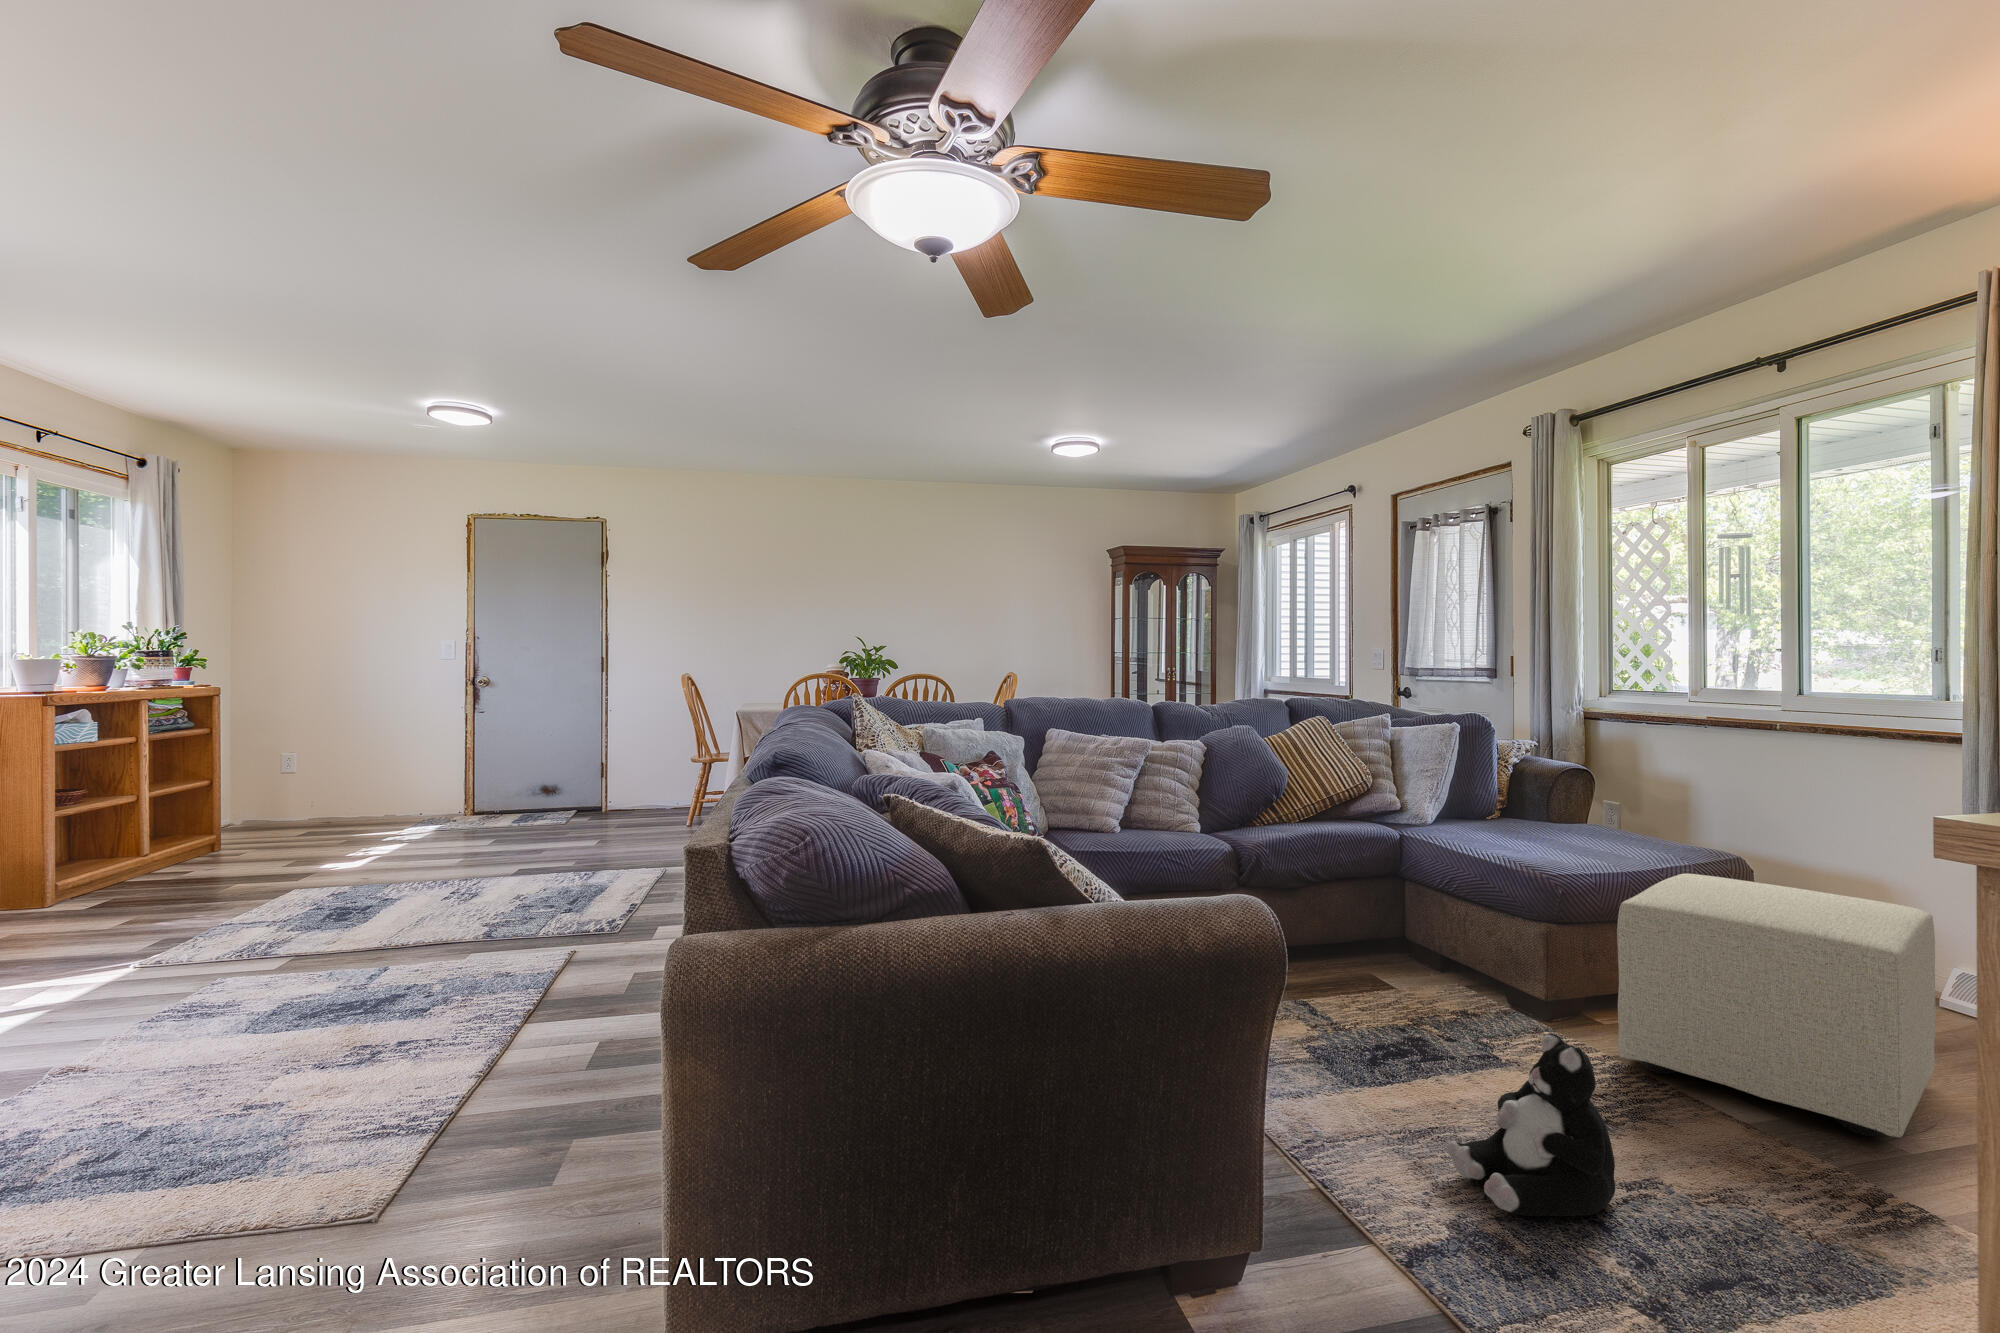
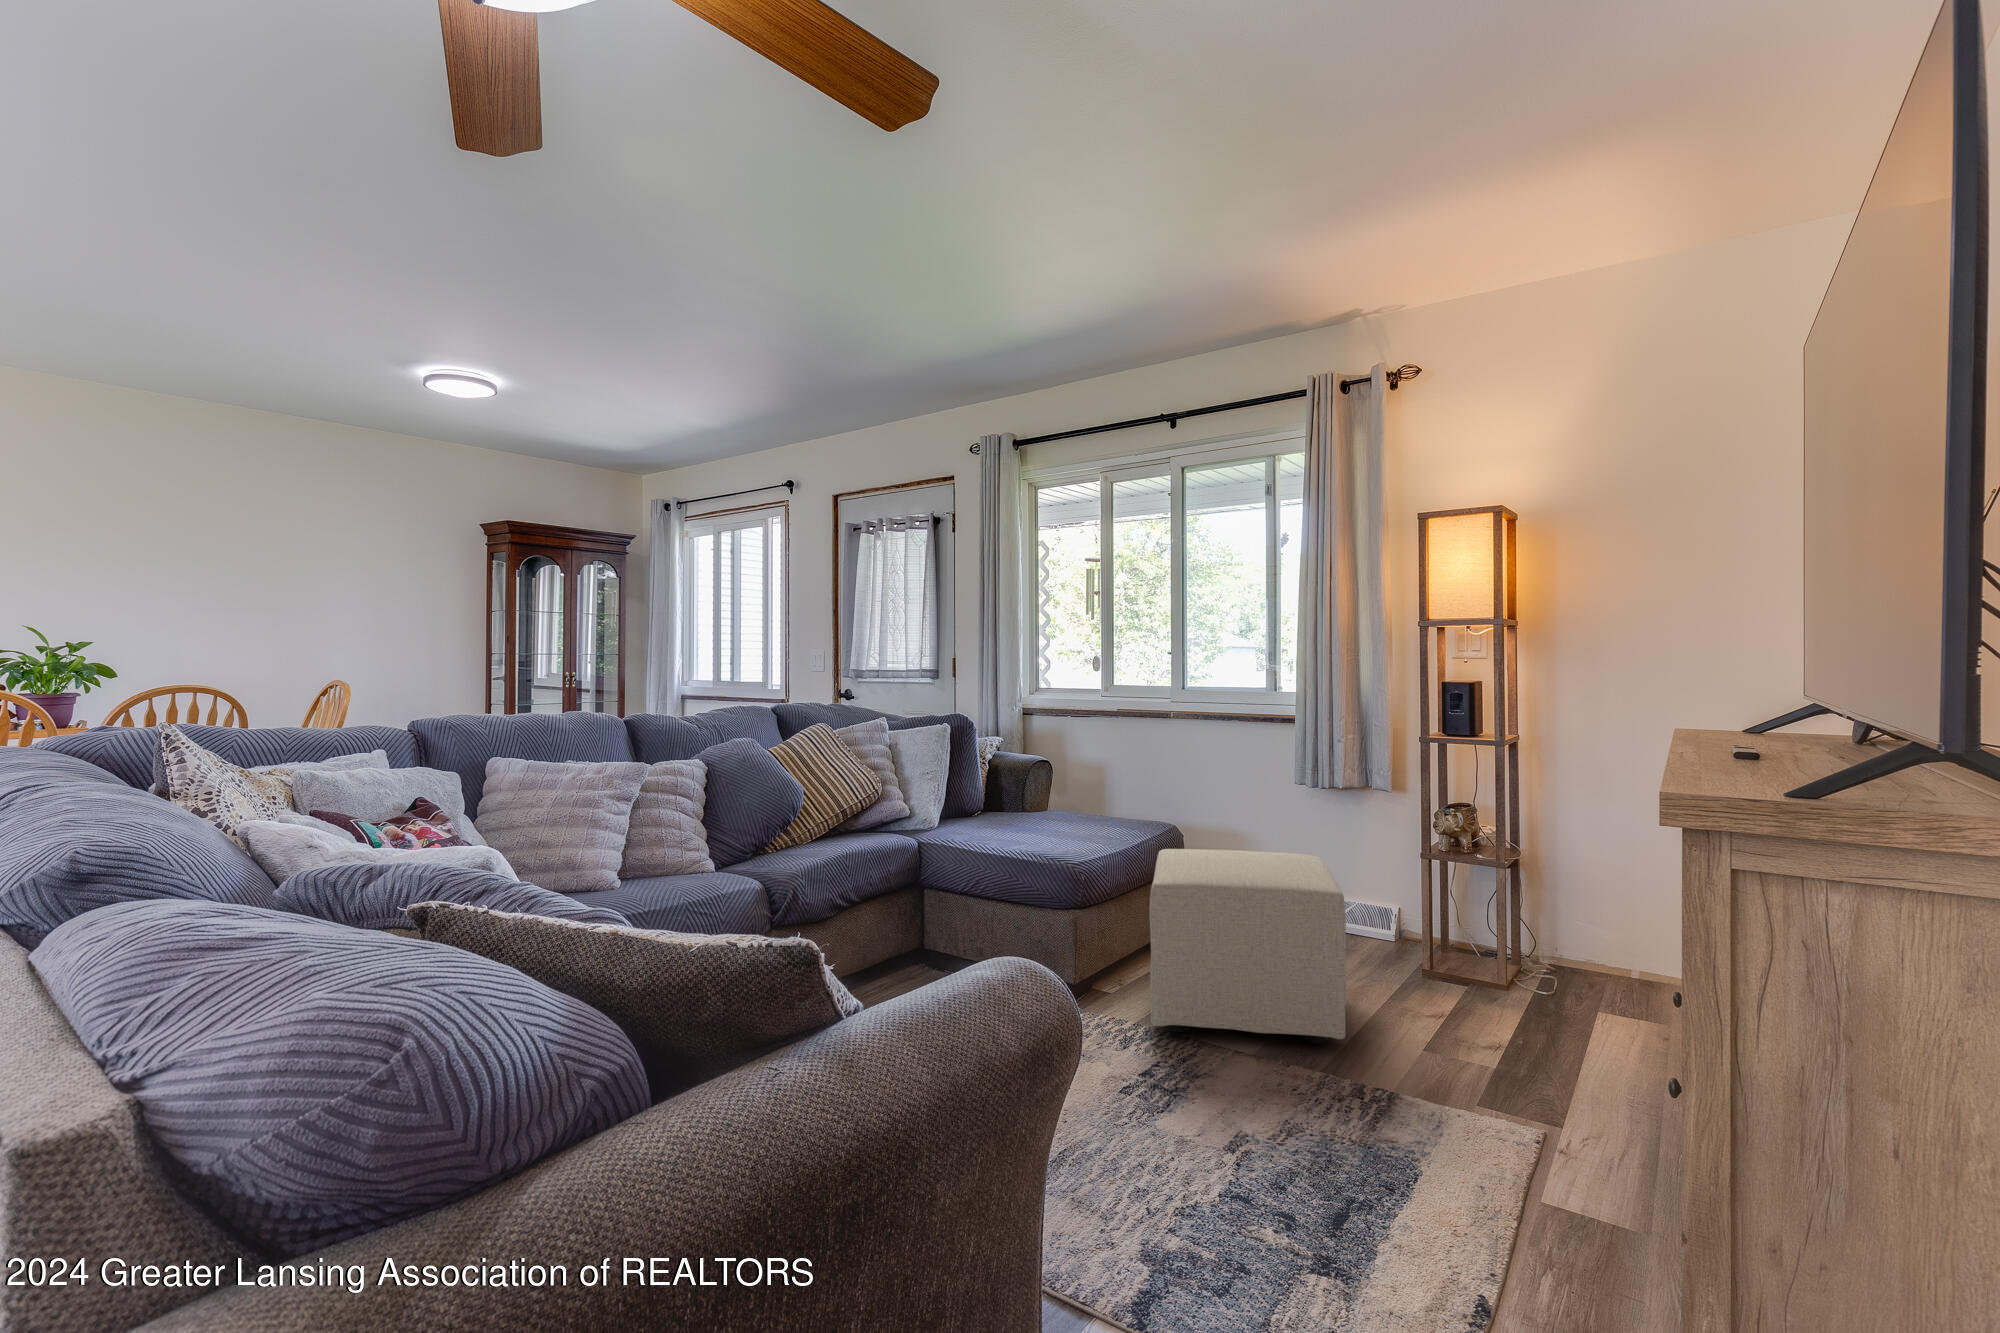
plush toy: present [1447,1034,1615,1216] -> none [1107,1026,1245,1219]

